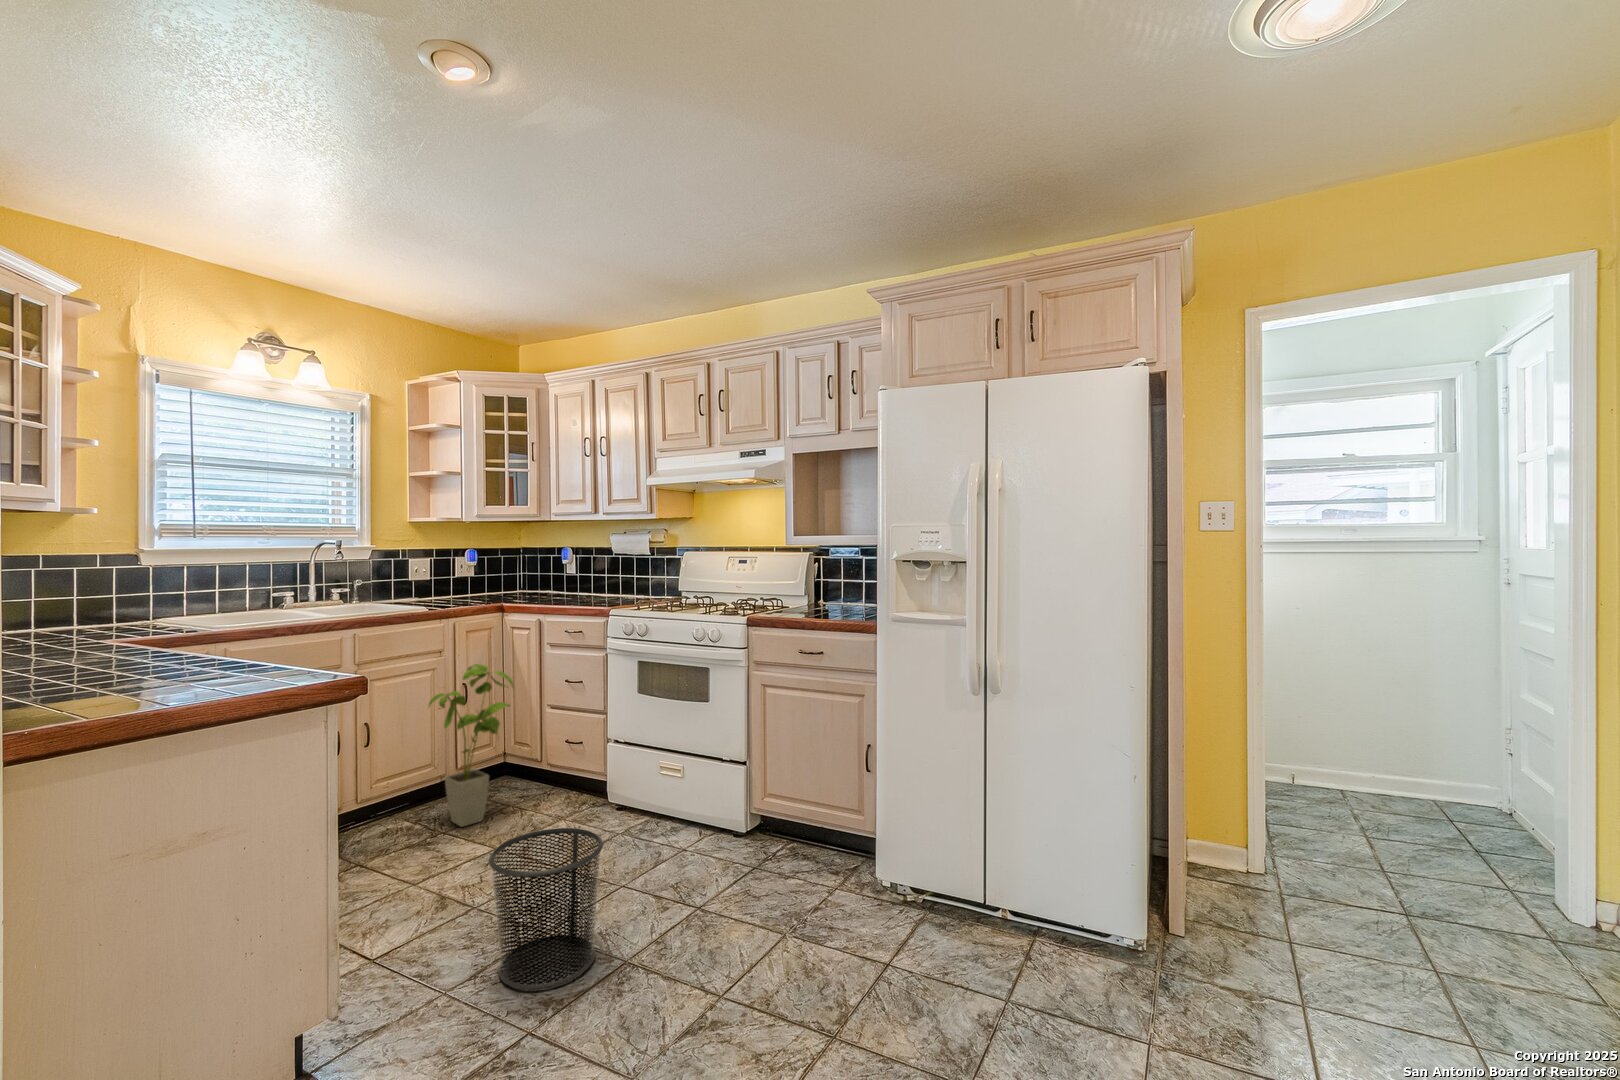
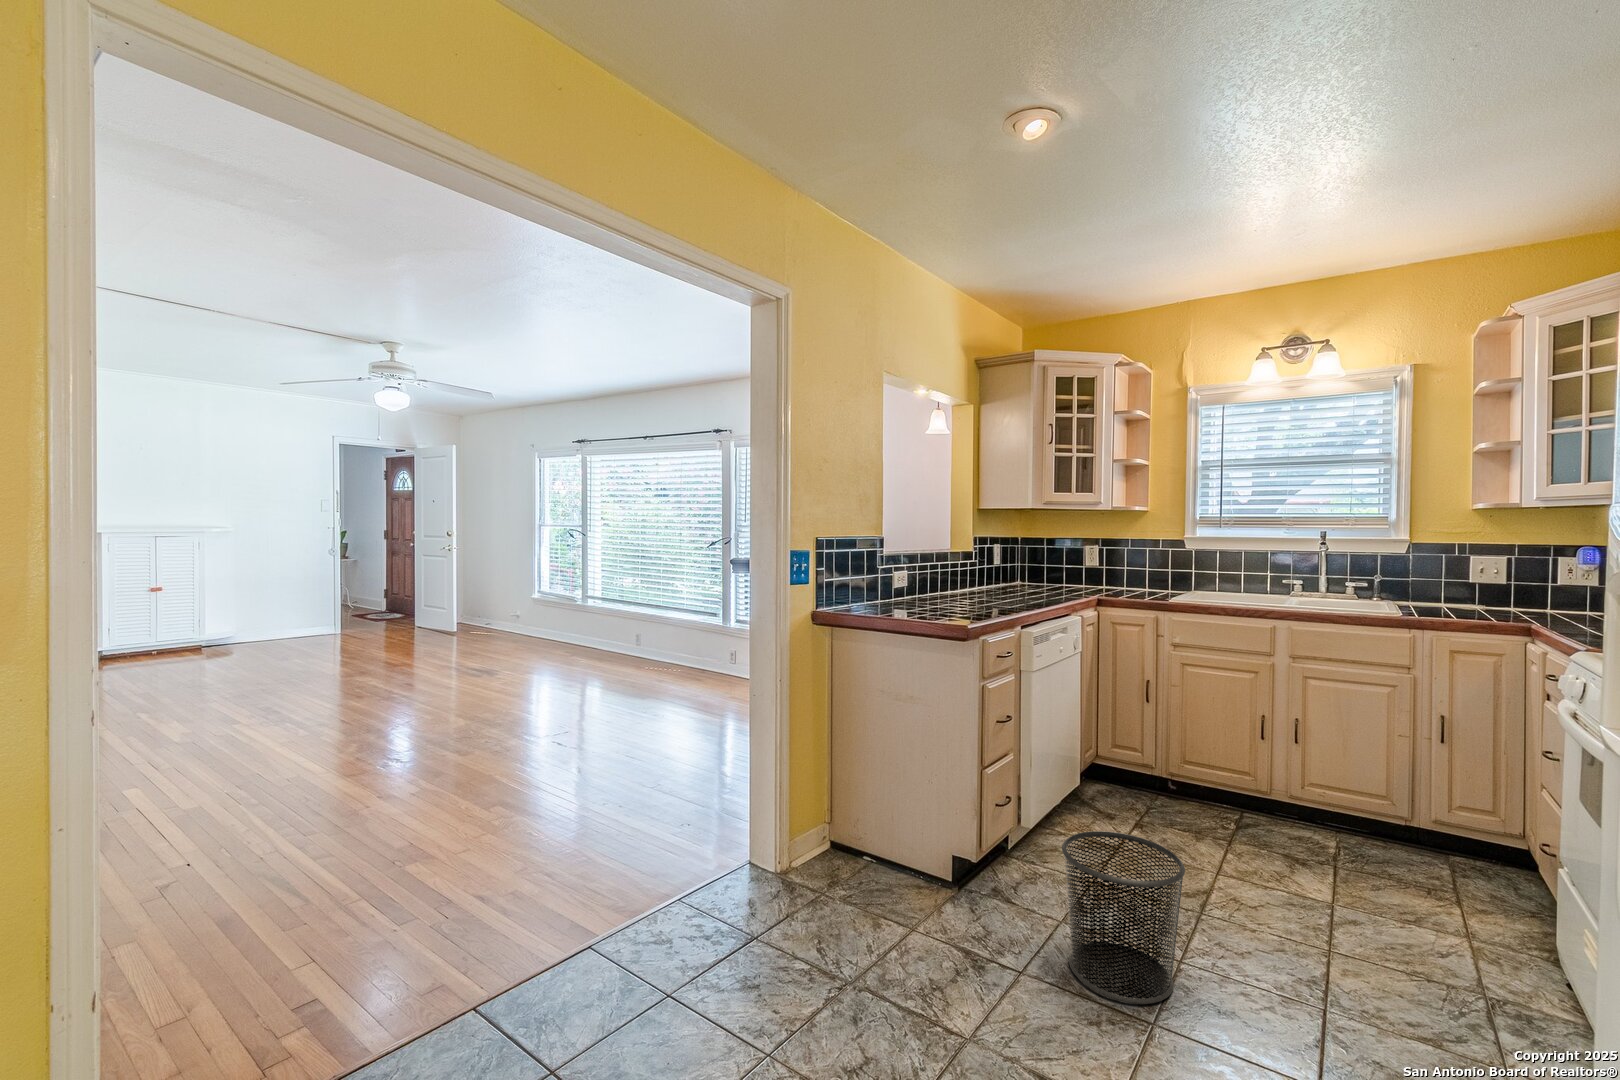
house plant: present [429,664,514,827] -> none [1332,686,1468,883]

